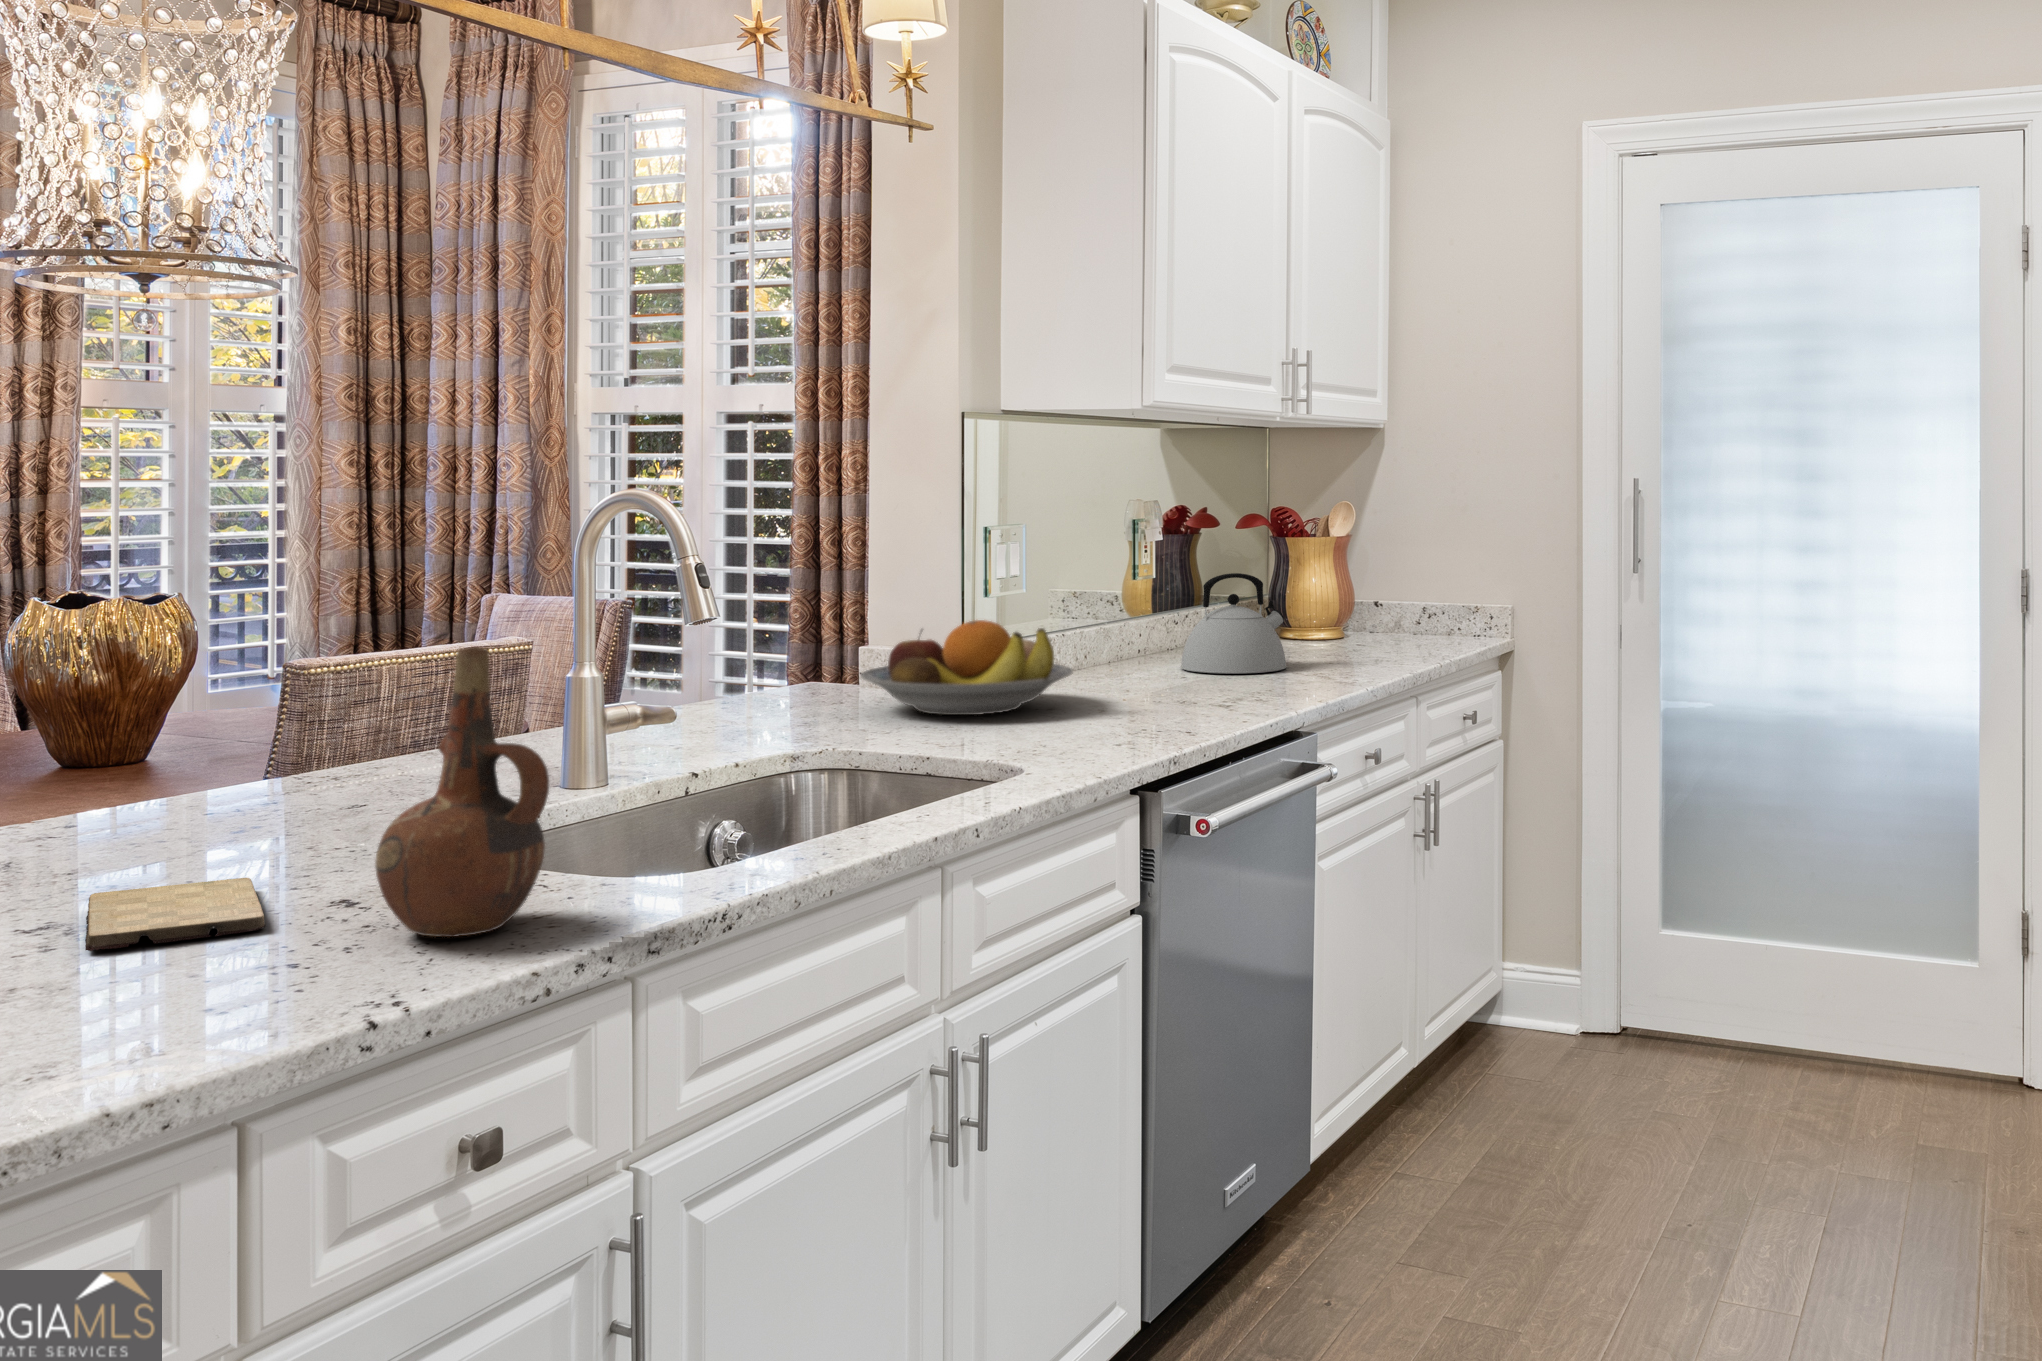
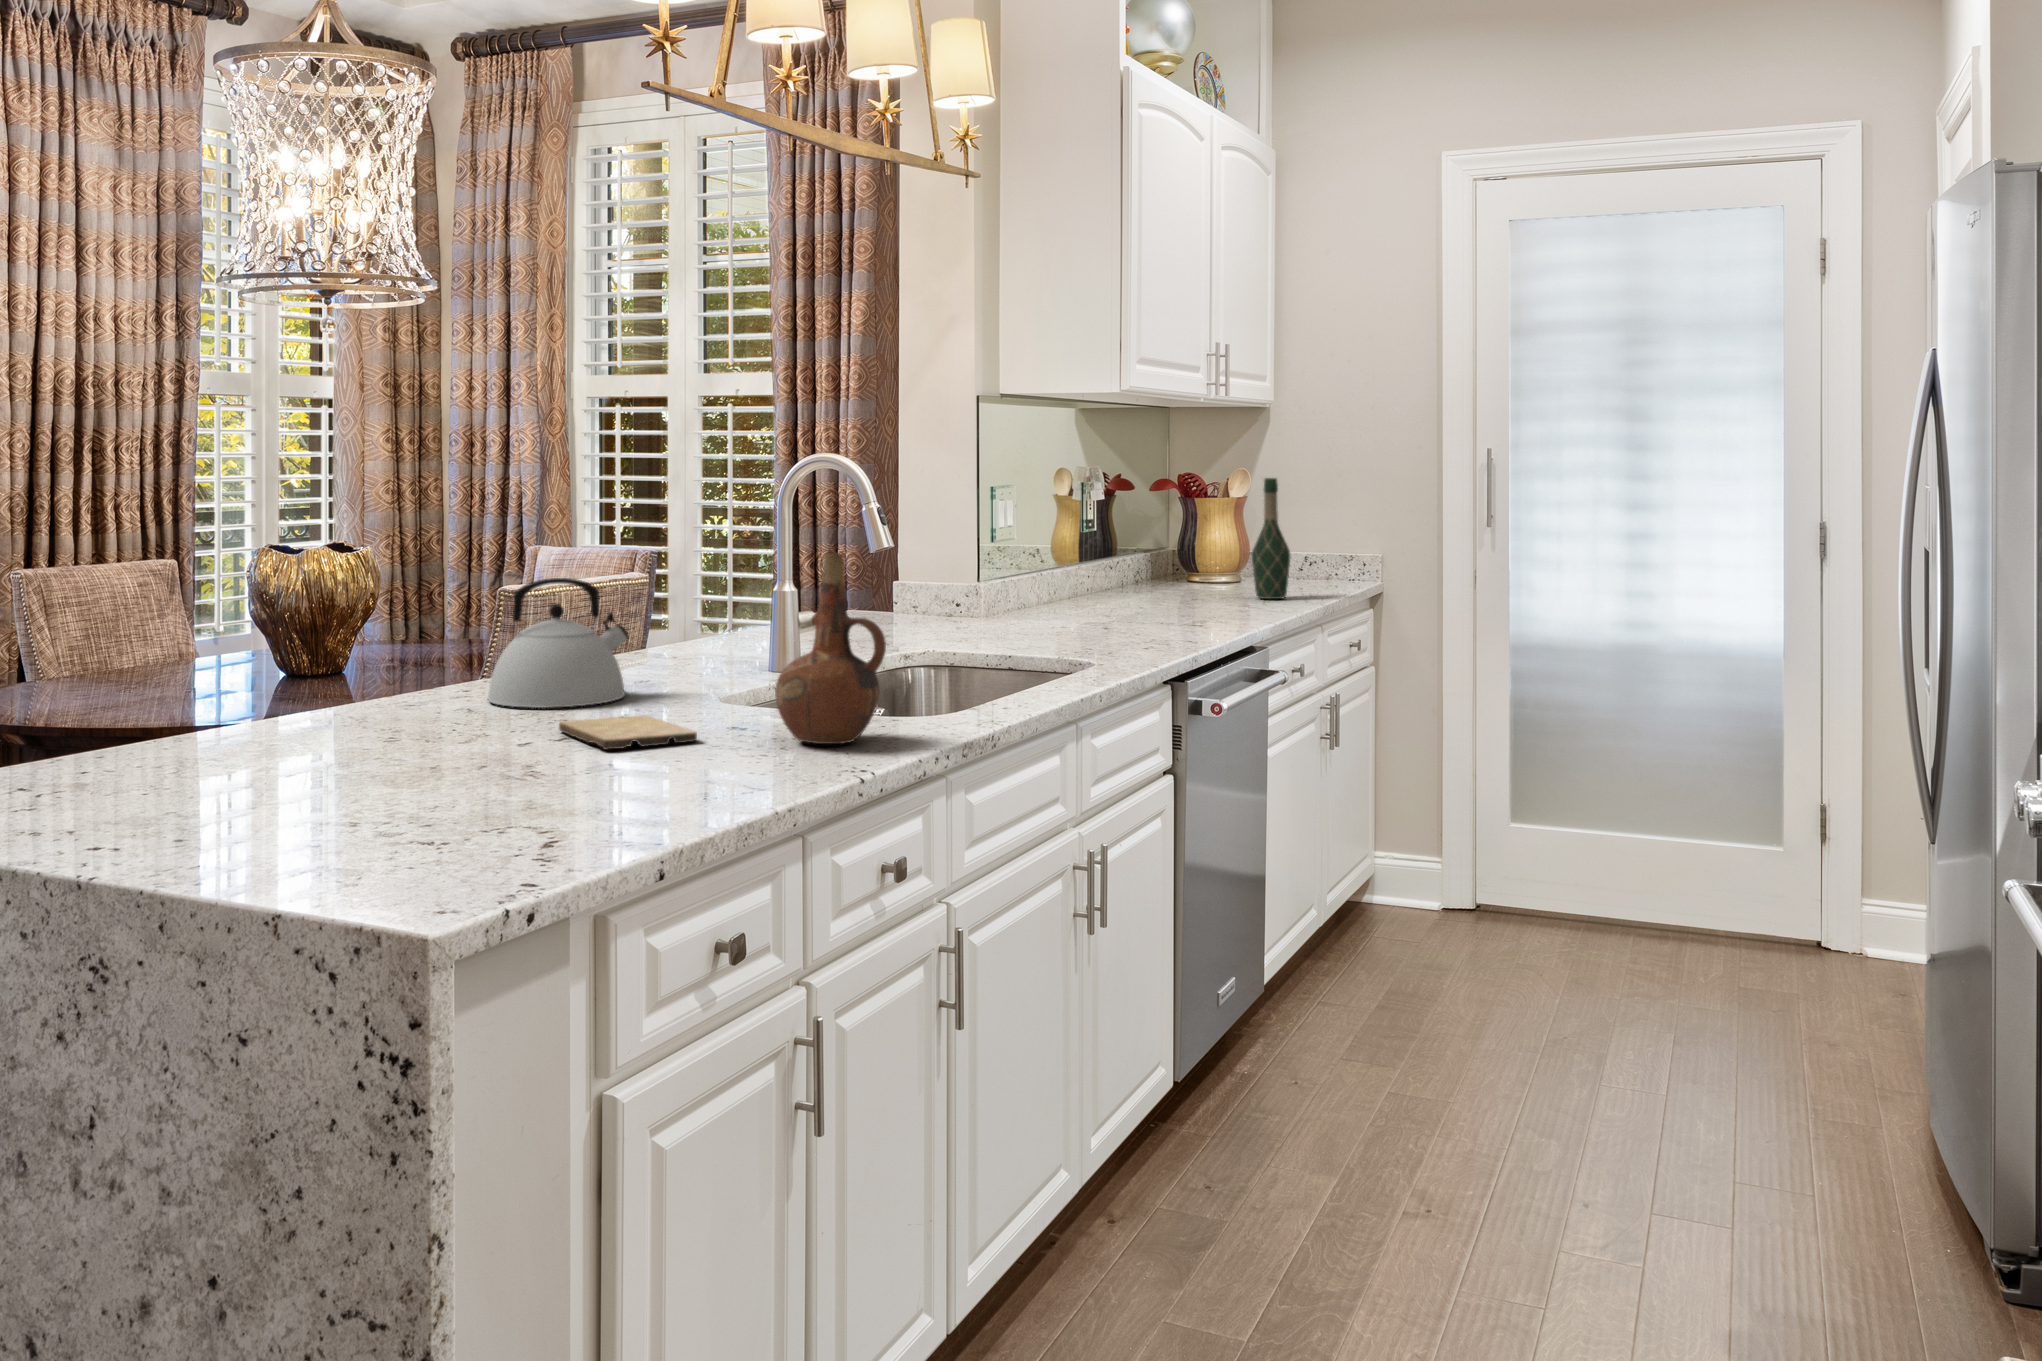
wine bottle: none [1335,515,1382,663] -> present [1252,478,1291,599]
kettle: present [1181,573,1286,674] -> present [488,578,628,708]
fruit bowl: present [860,620,1073,715] -> none [914,558,1078,631]

